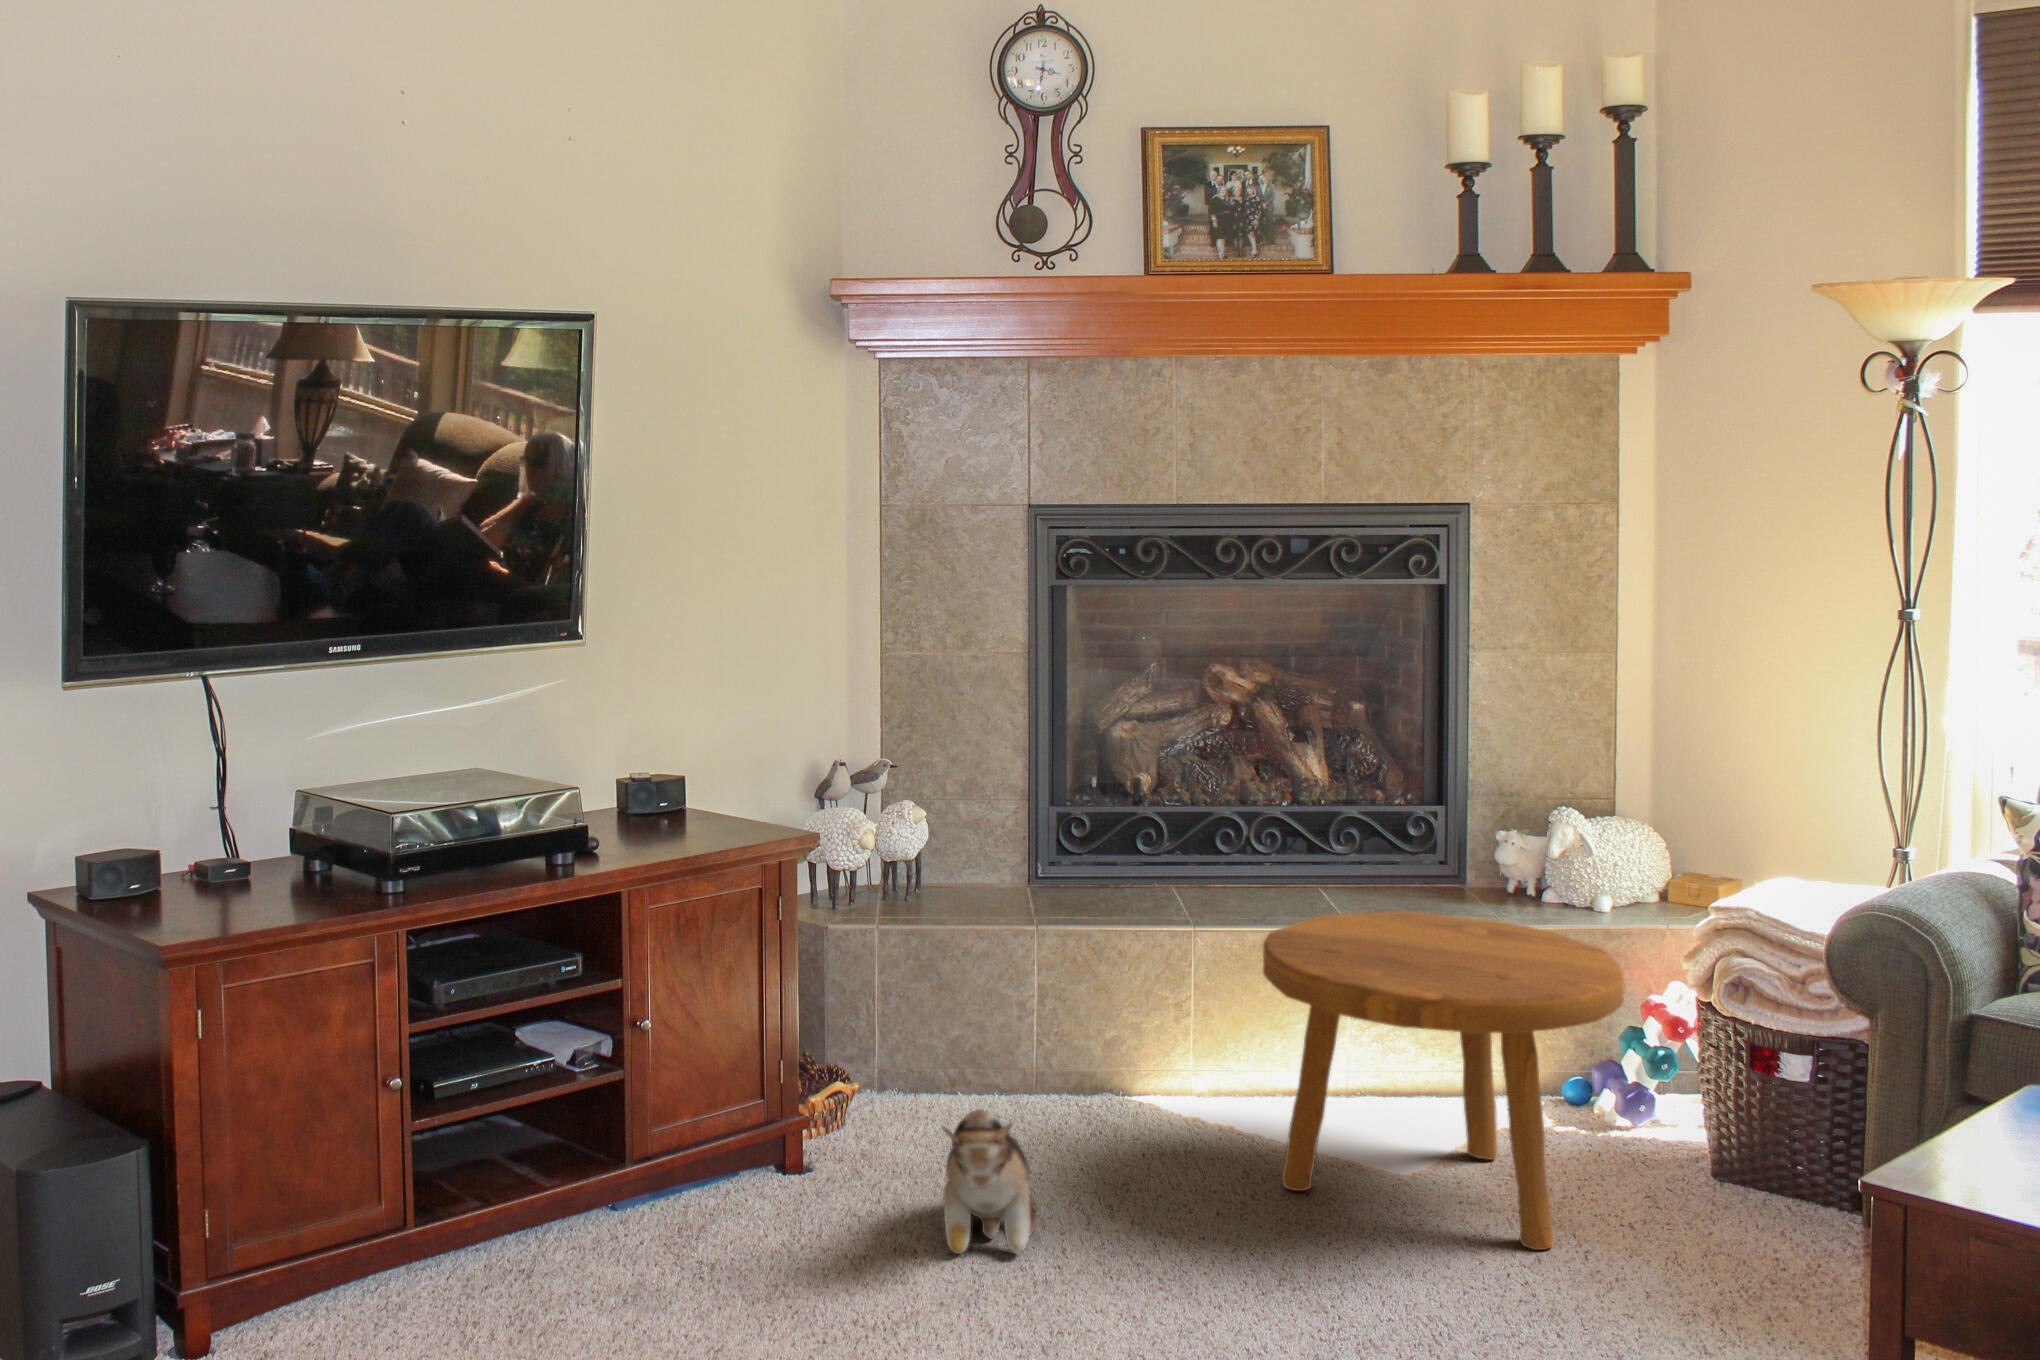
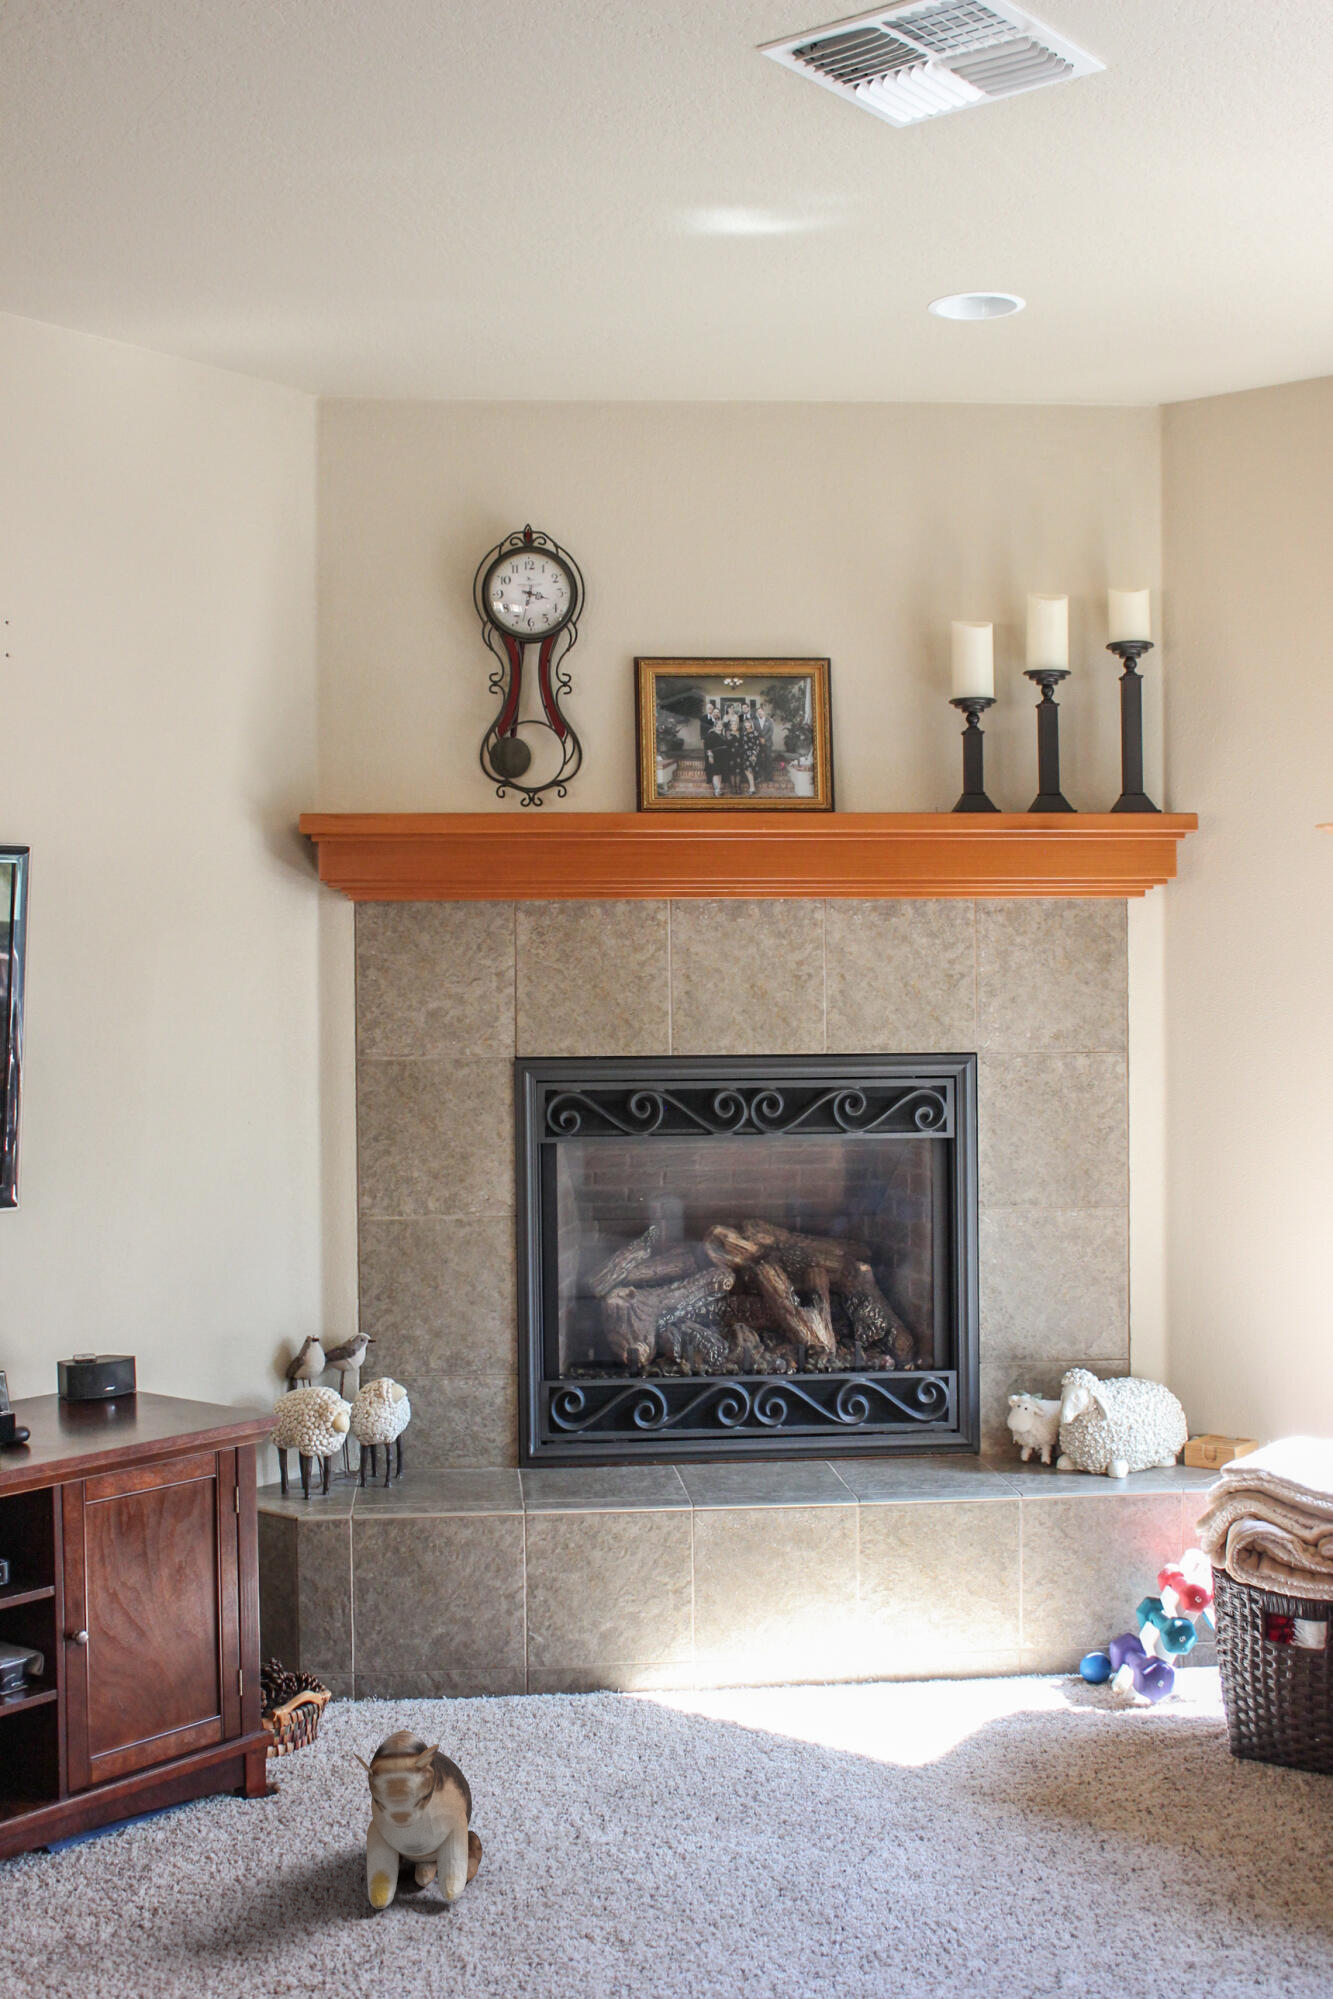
footstool: present [1263,911,1624,1250] -> none [746,1480,1130,1858]

